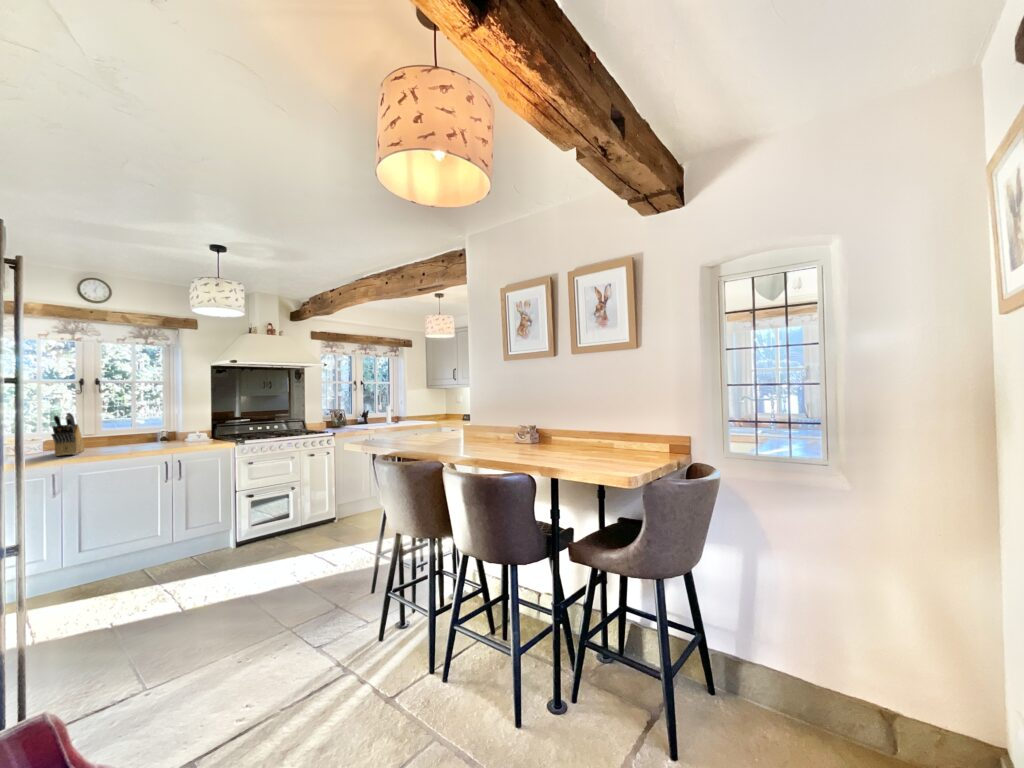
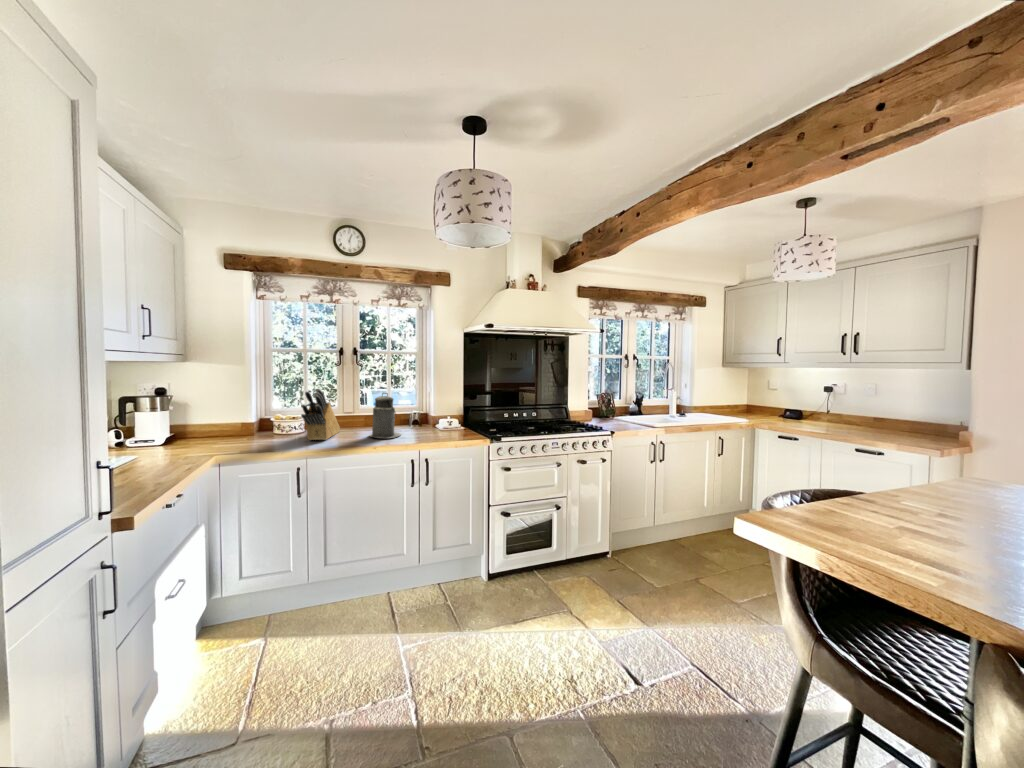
canister: none [120,414,152,449] -> present [370,393,401,438]

